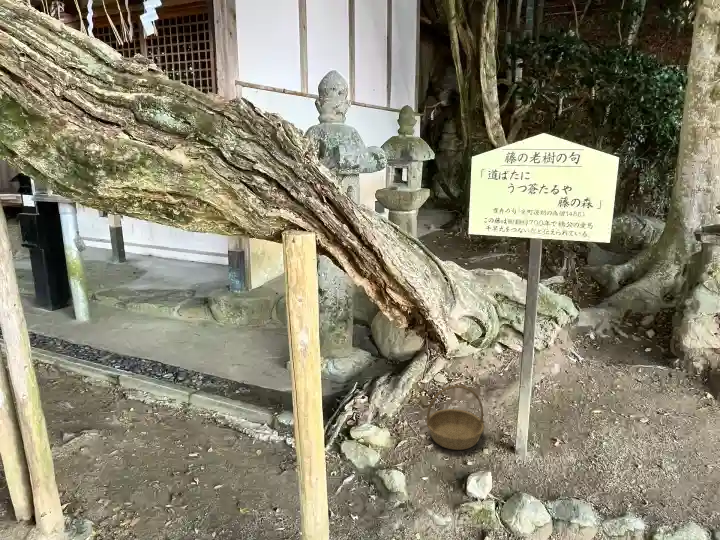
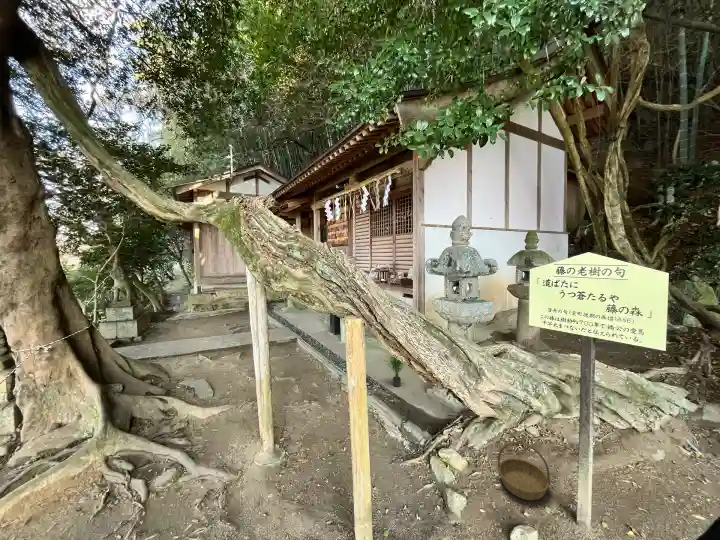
potted plant: none [207,309,255,372] -> present [384,355,404,387]

